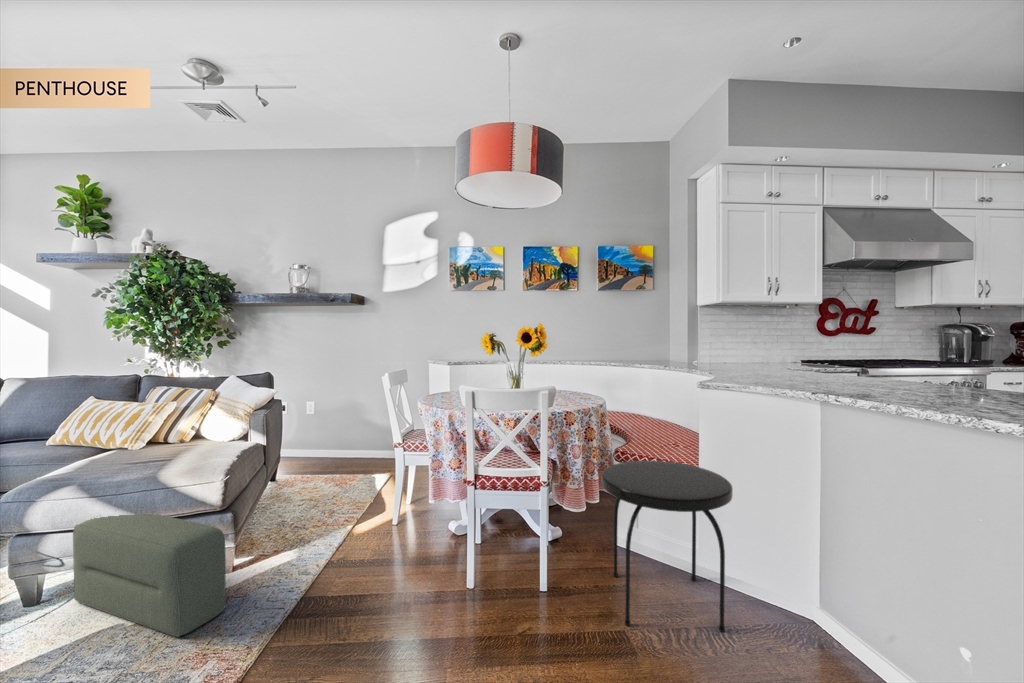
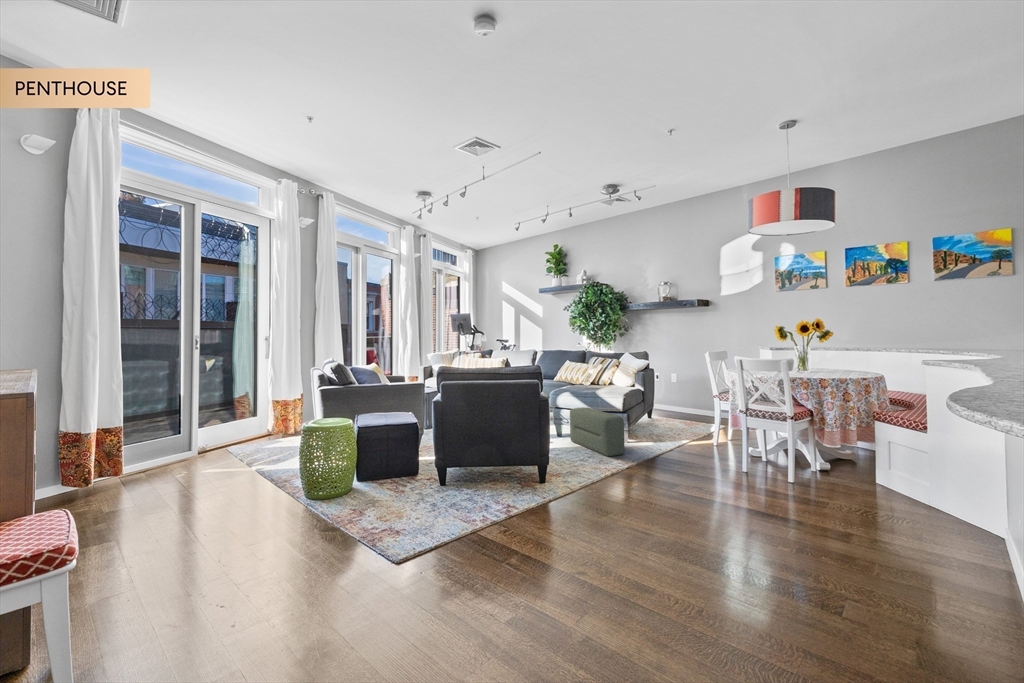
side table: present [601,461,733,632] -> none [827,414,931,519]

